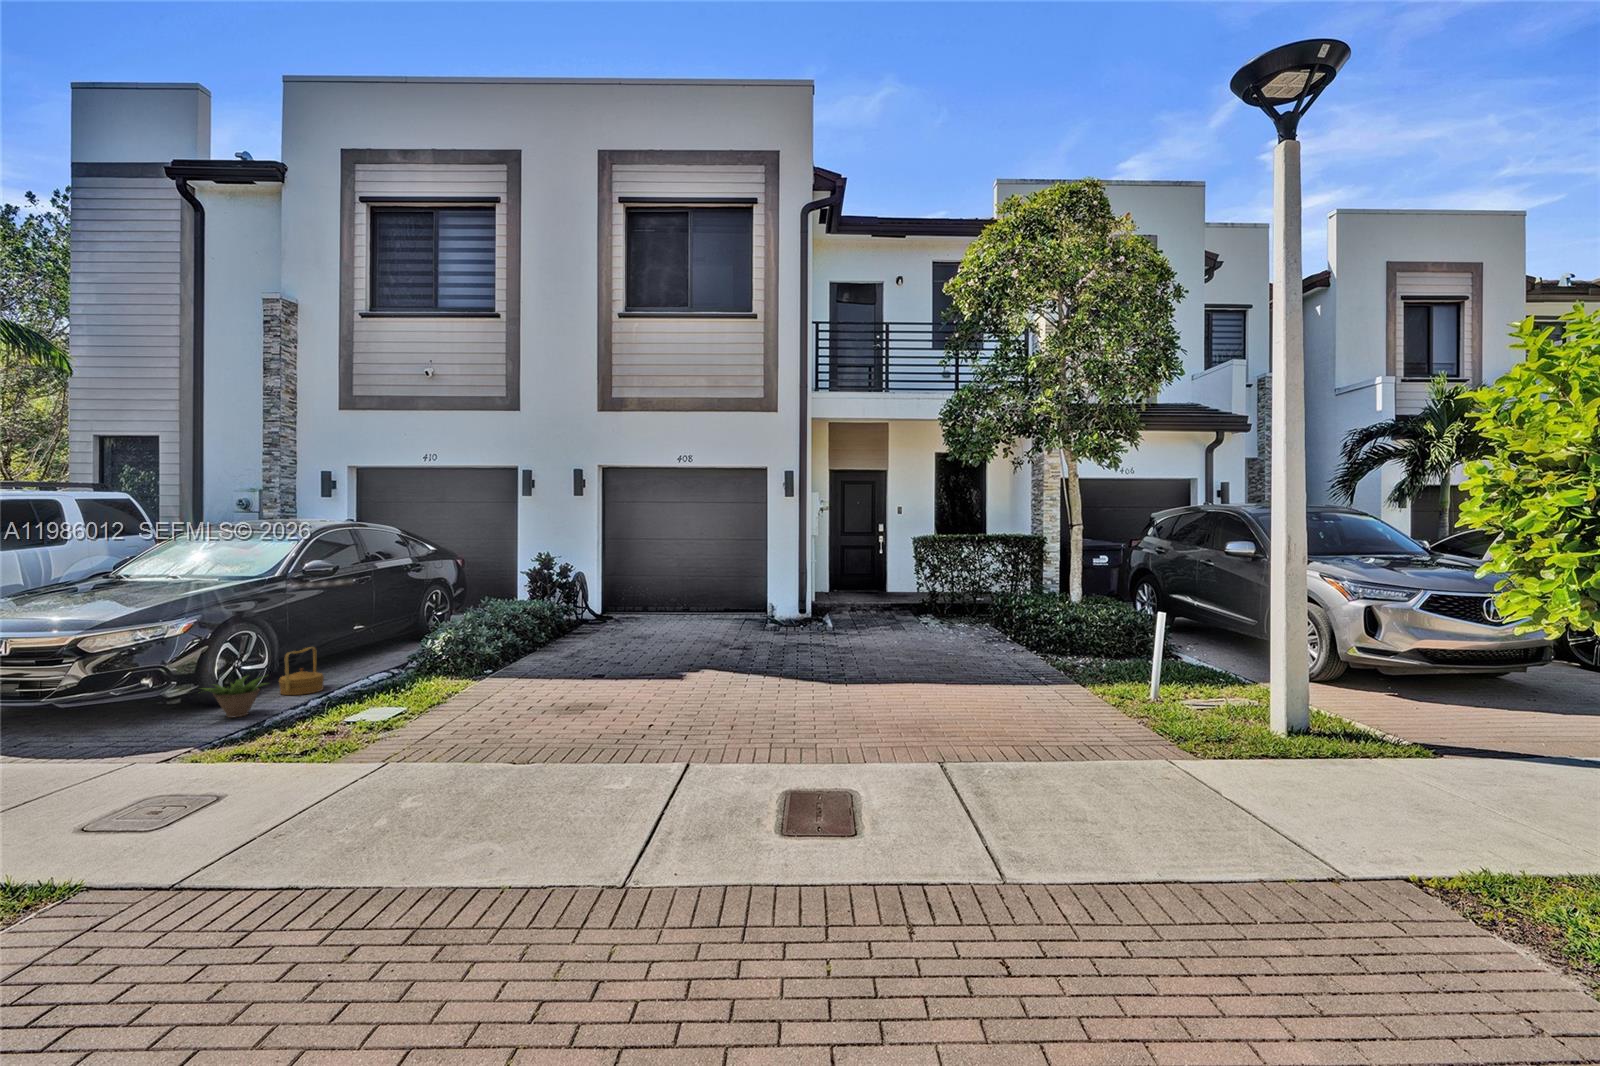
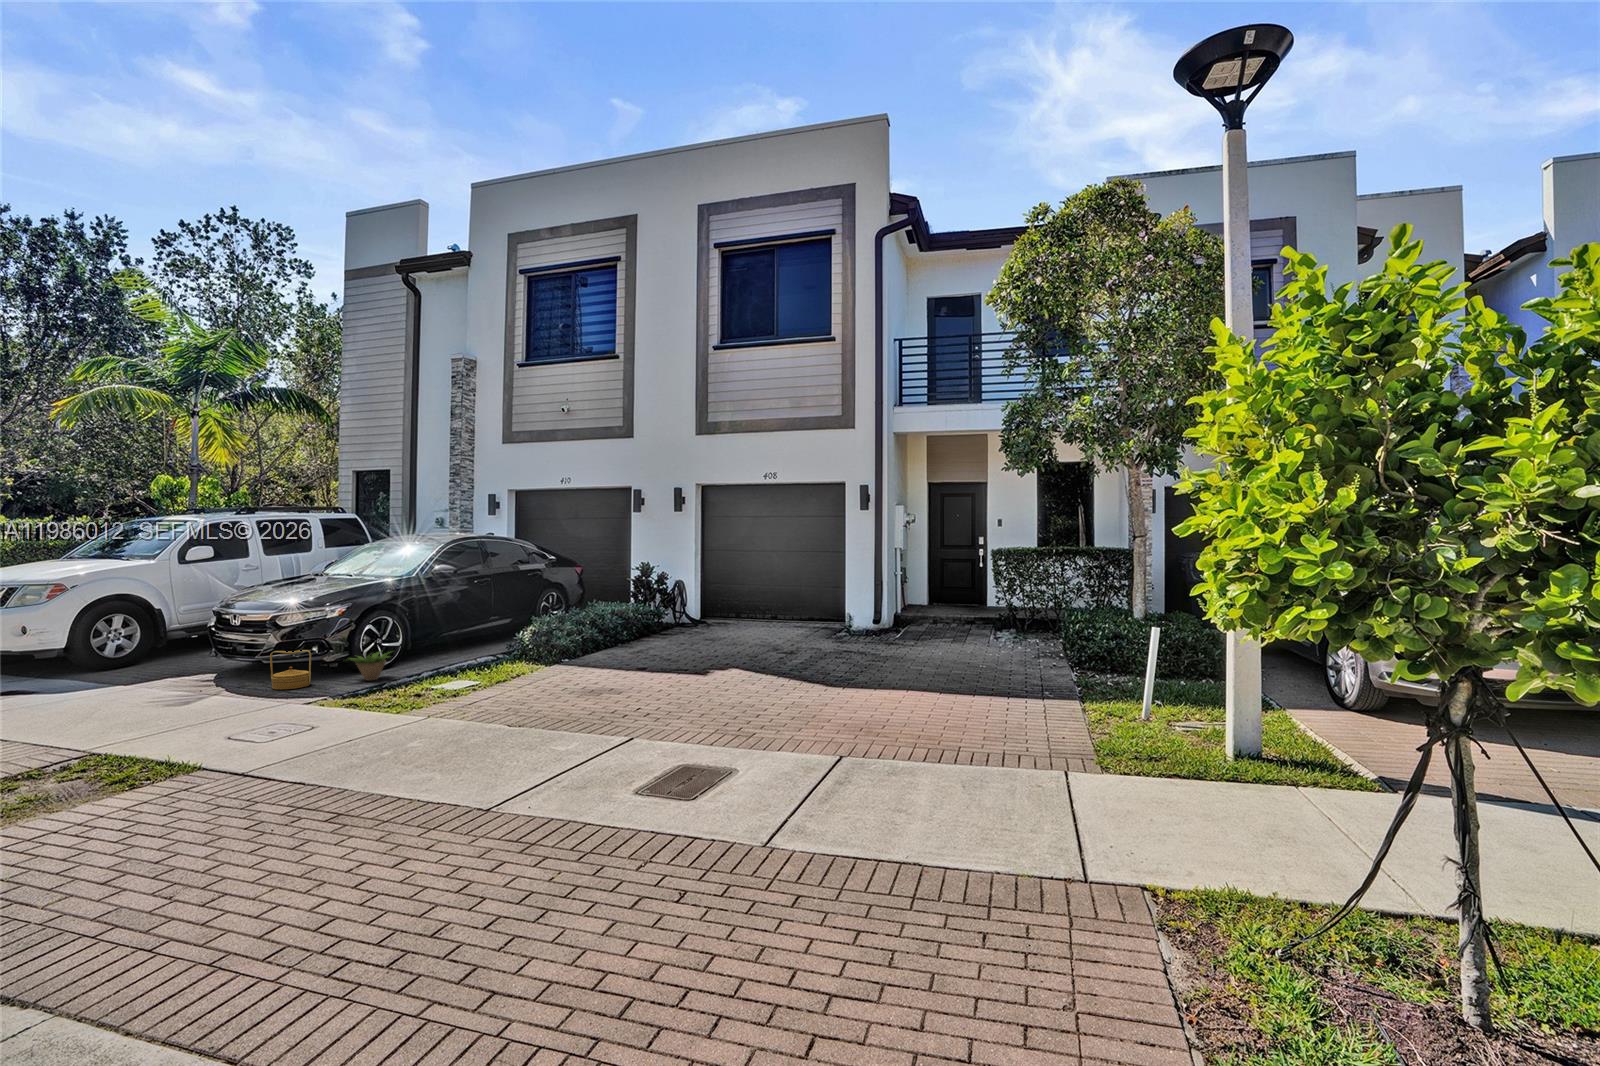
woven basket: present [279,647,324,695] -> present [270,650,311,690]

